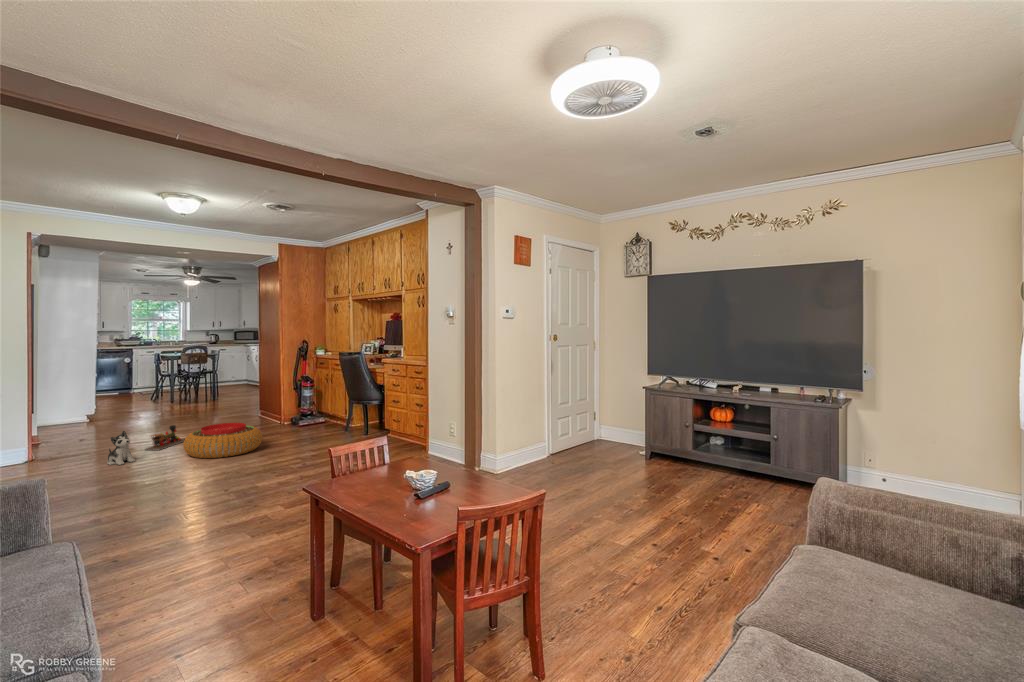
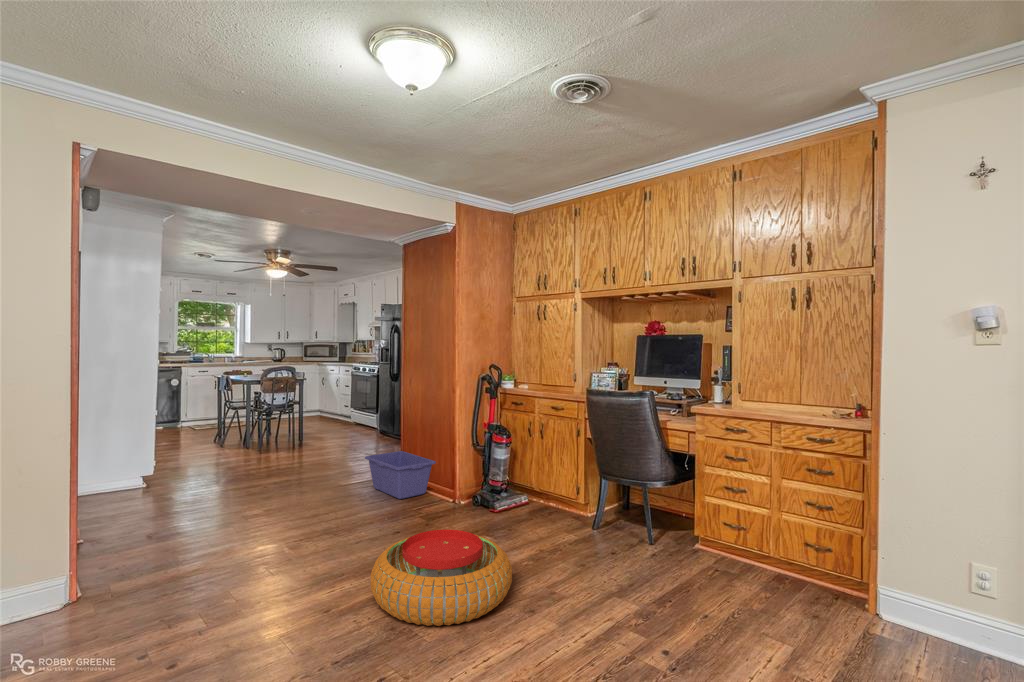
storage bin: none [231,396,272,422] -> present [365,451,436,499]
toy train: present [145,425,185,450] -> none [279,526,342,588]
plush toy: present [107,431,135,465] -> none [228,566,286,651]

